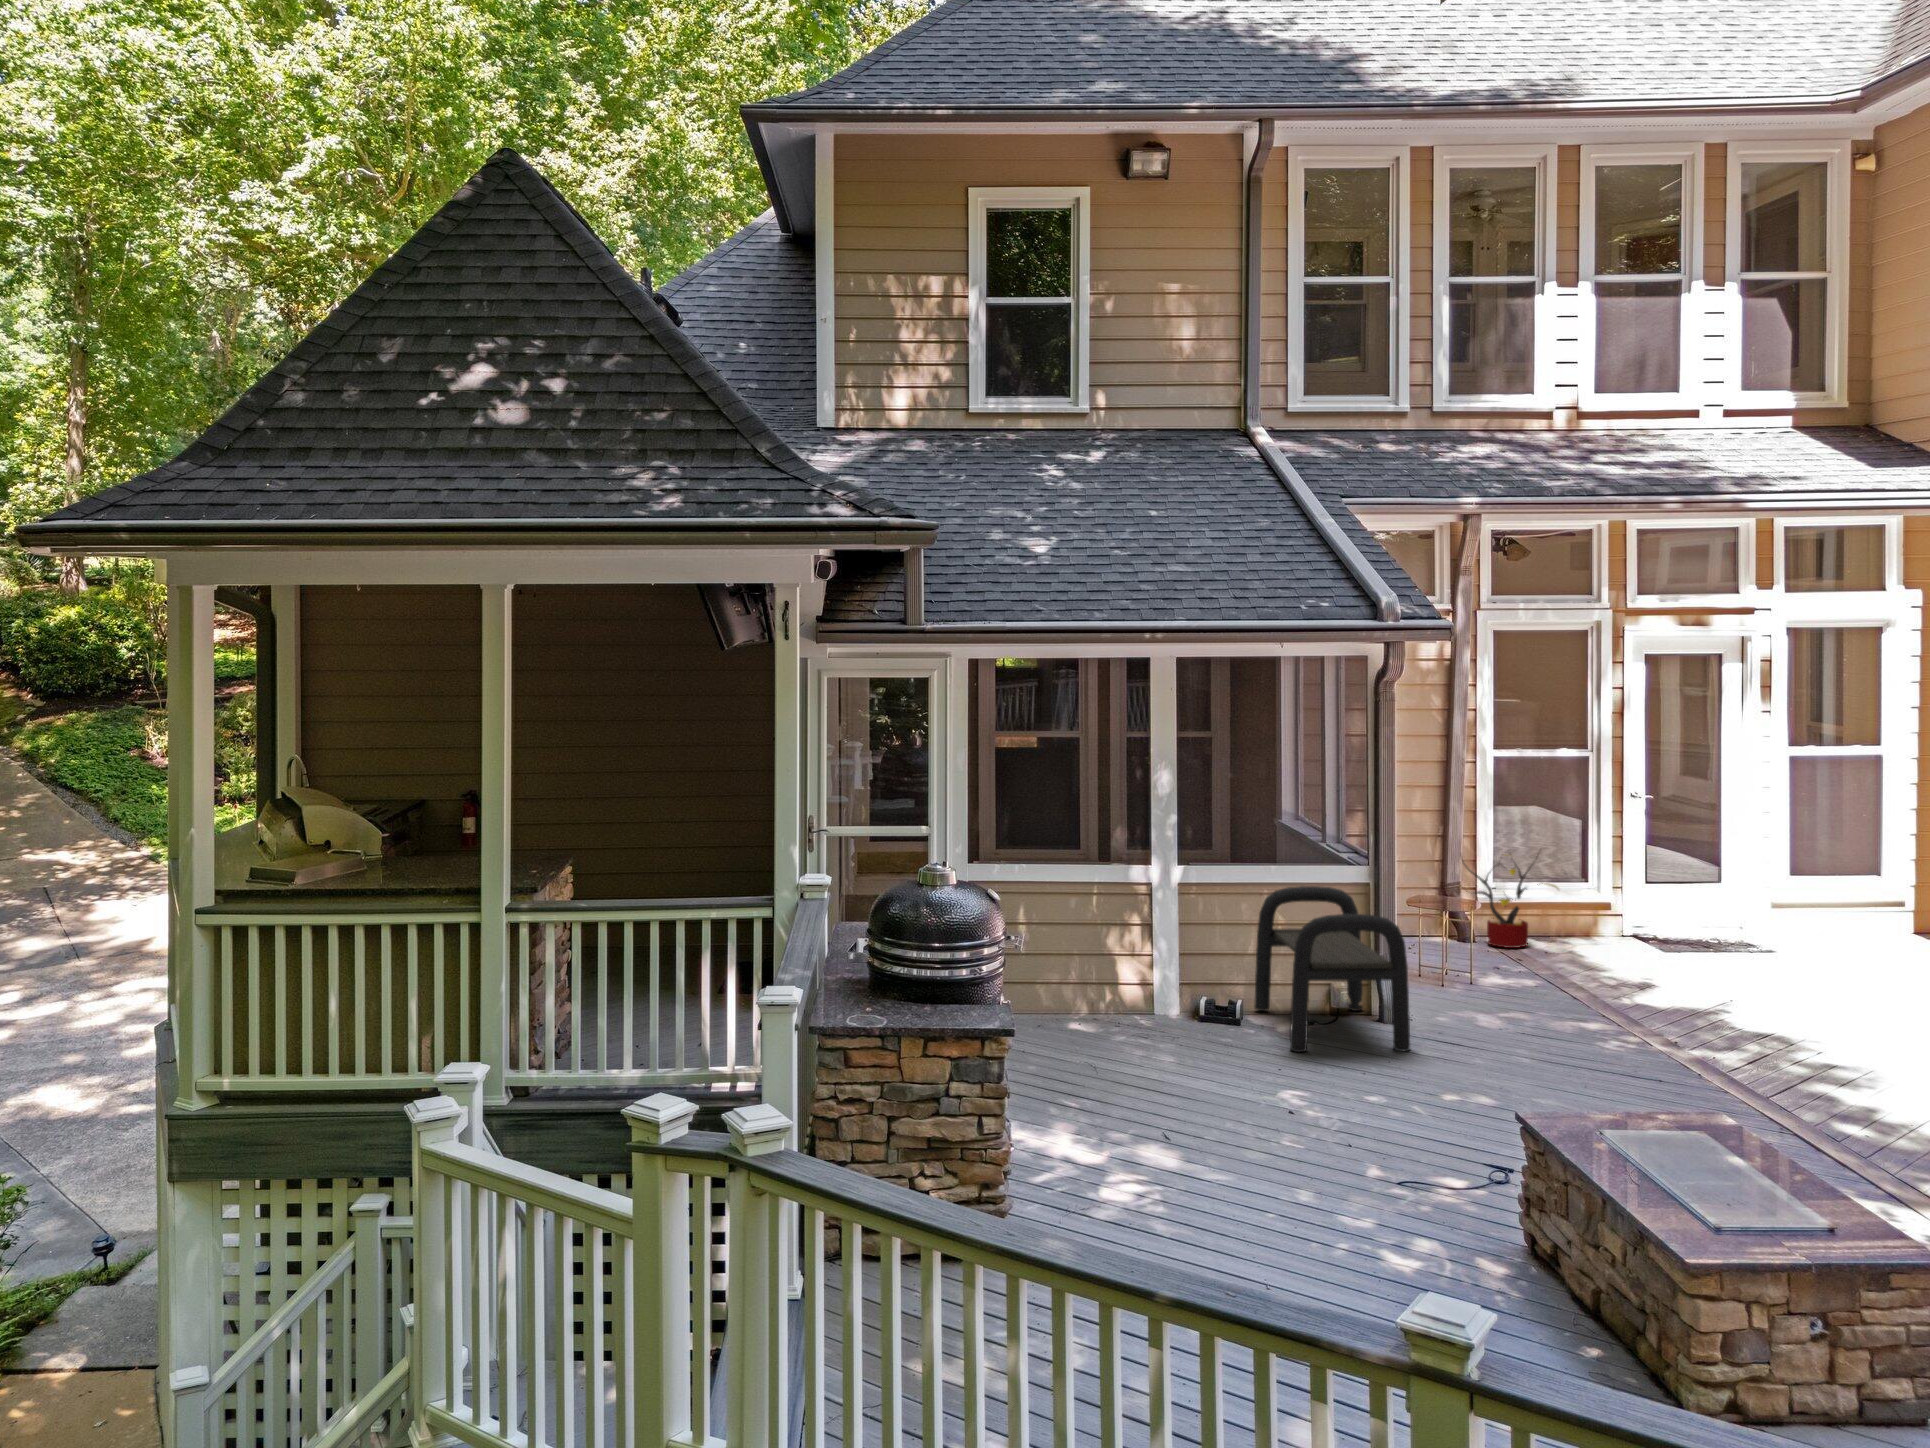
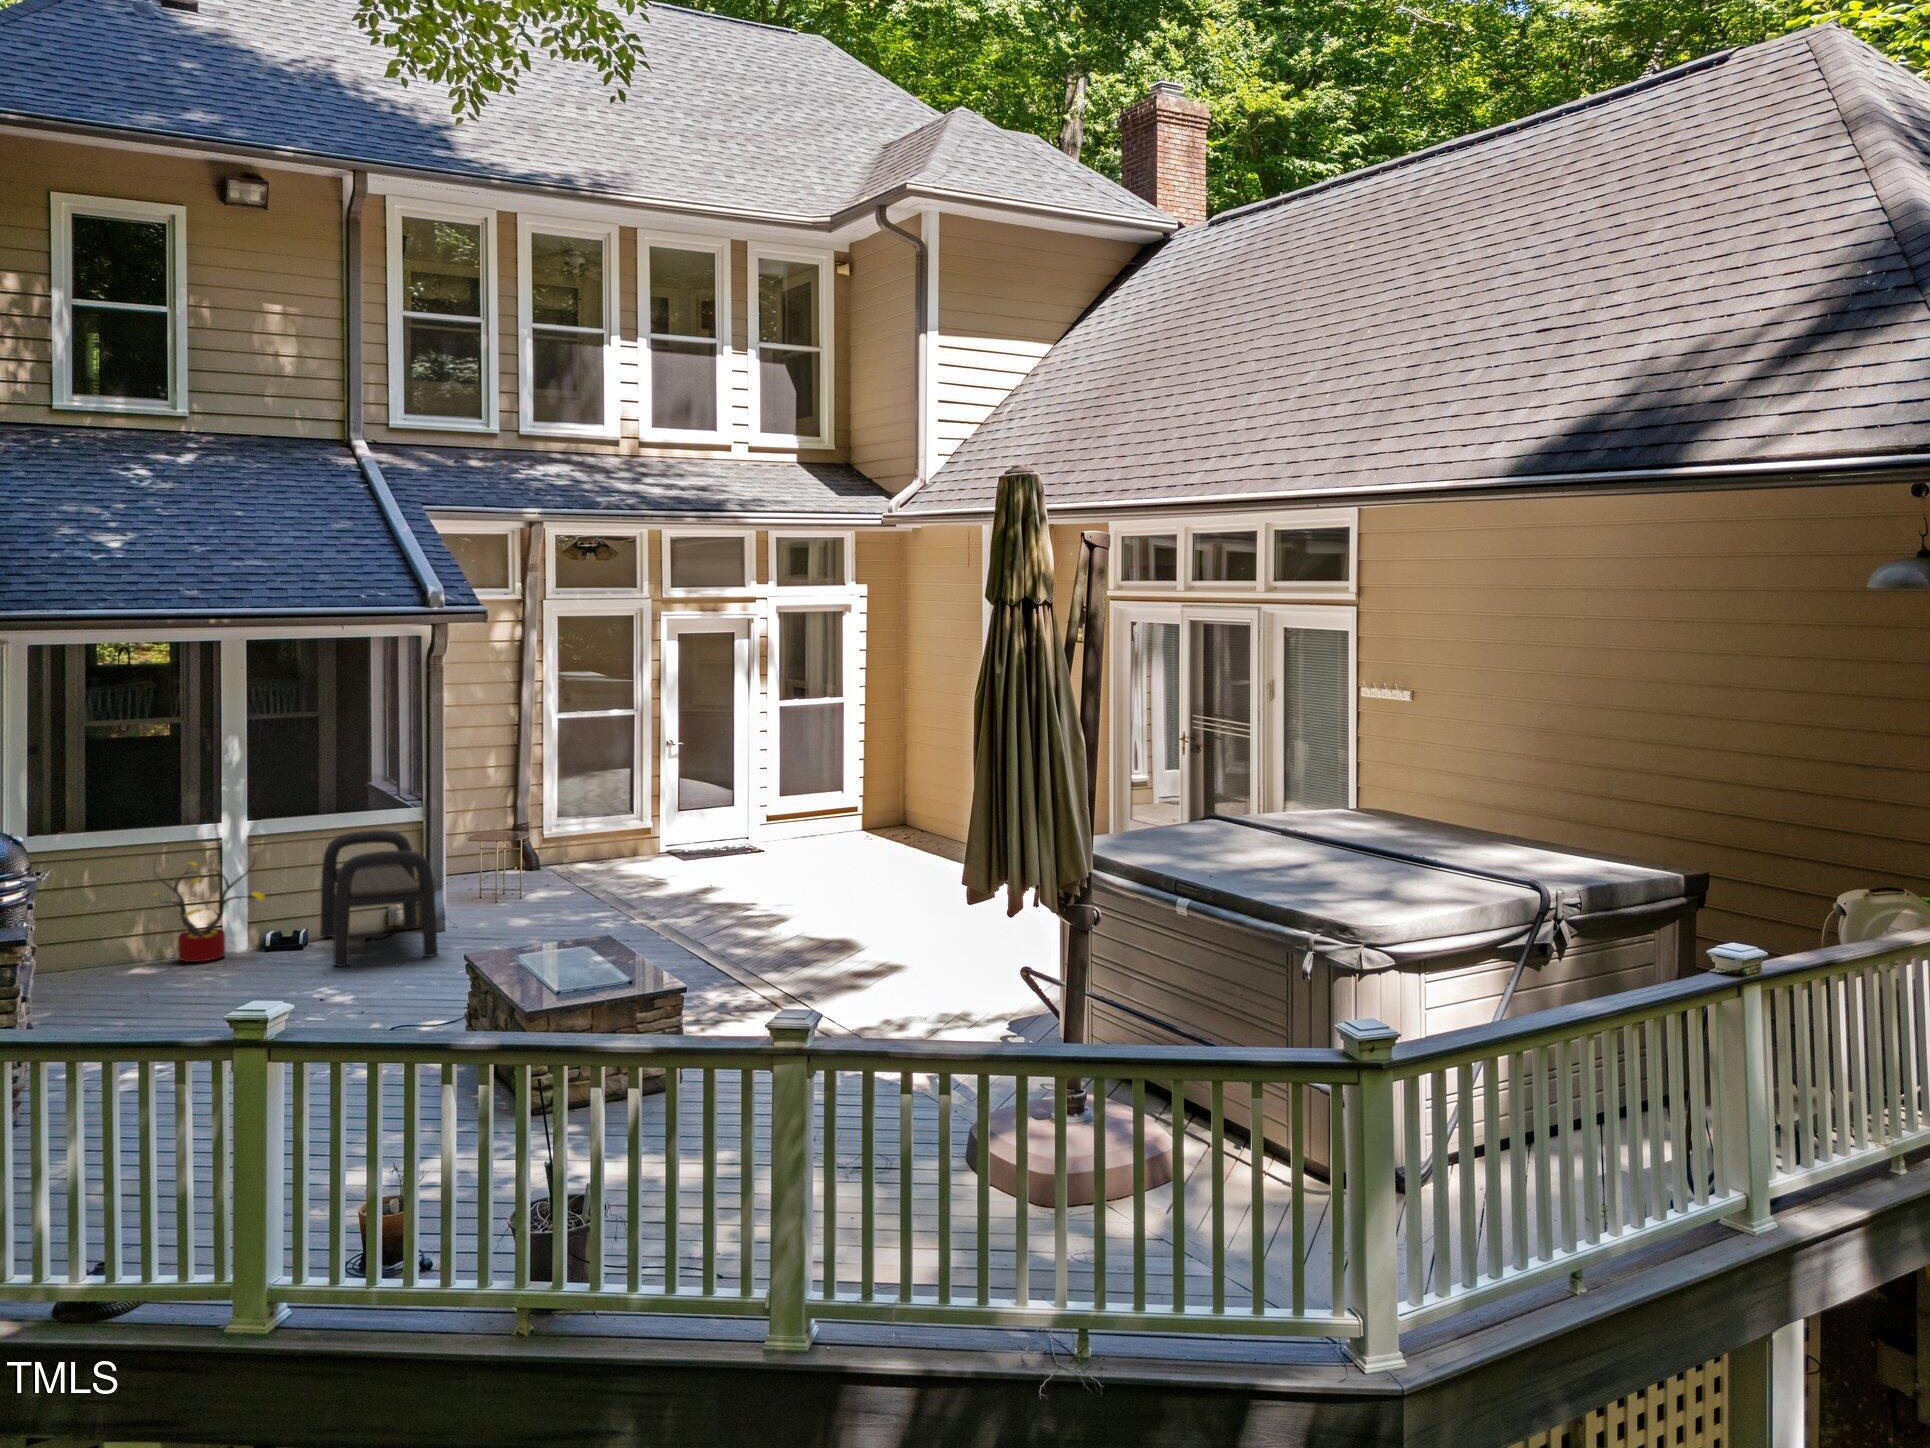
decorative plant: present [1463,854,1558,948] -> present [157,862,265,962]

